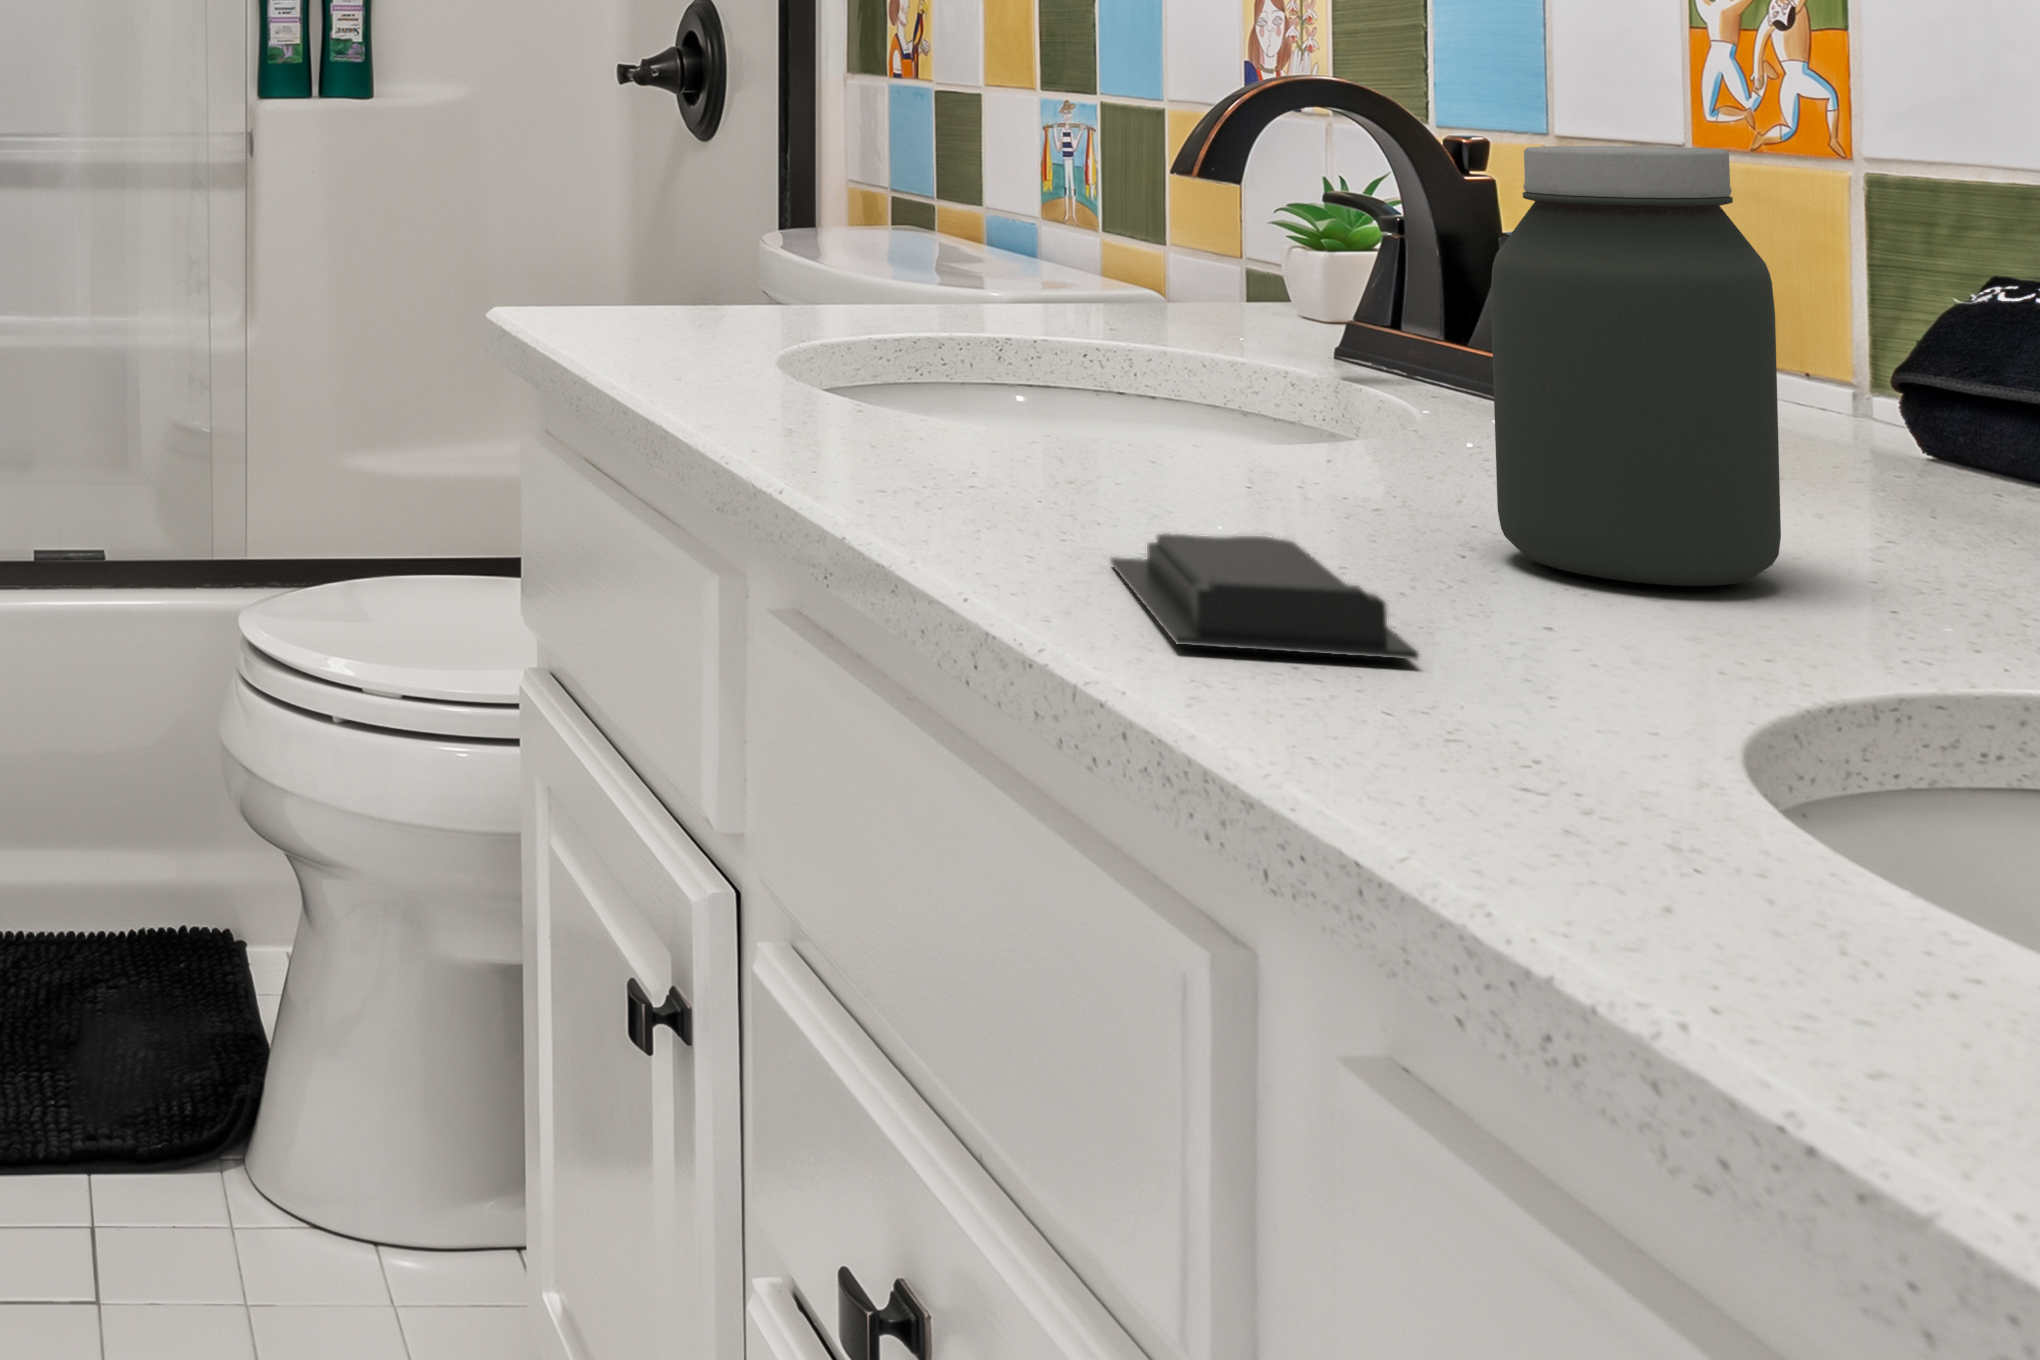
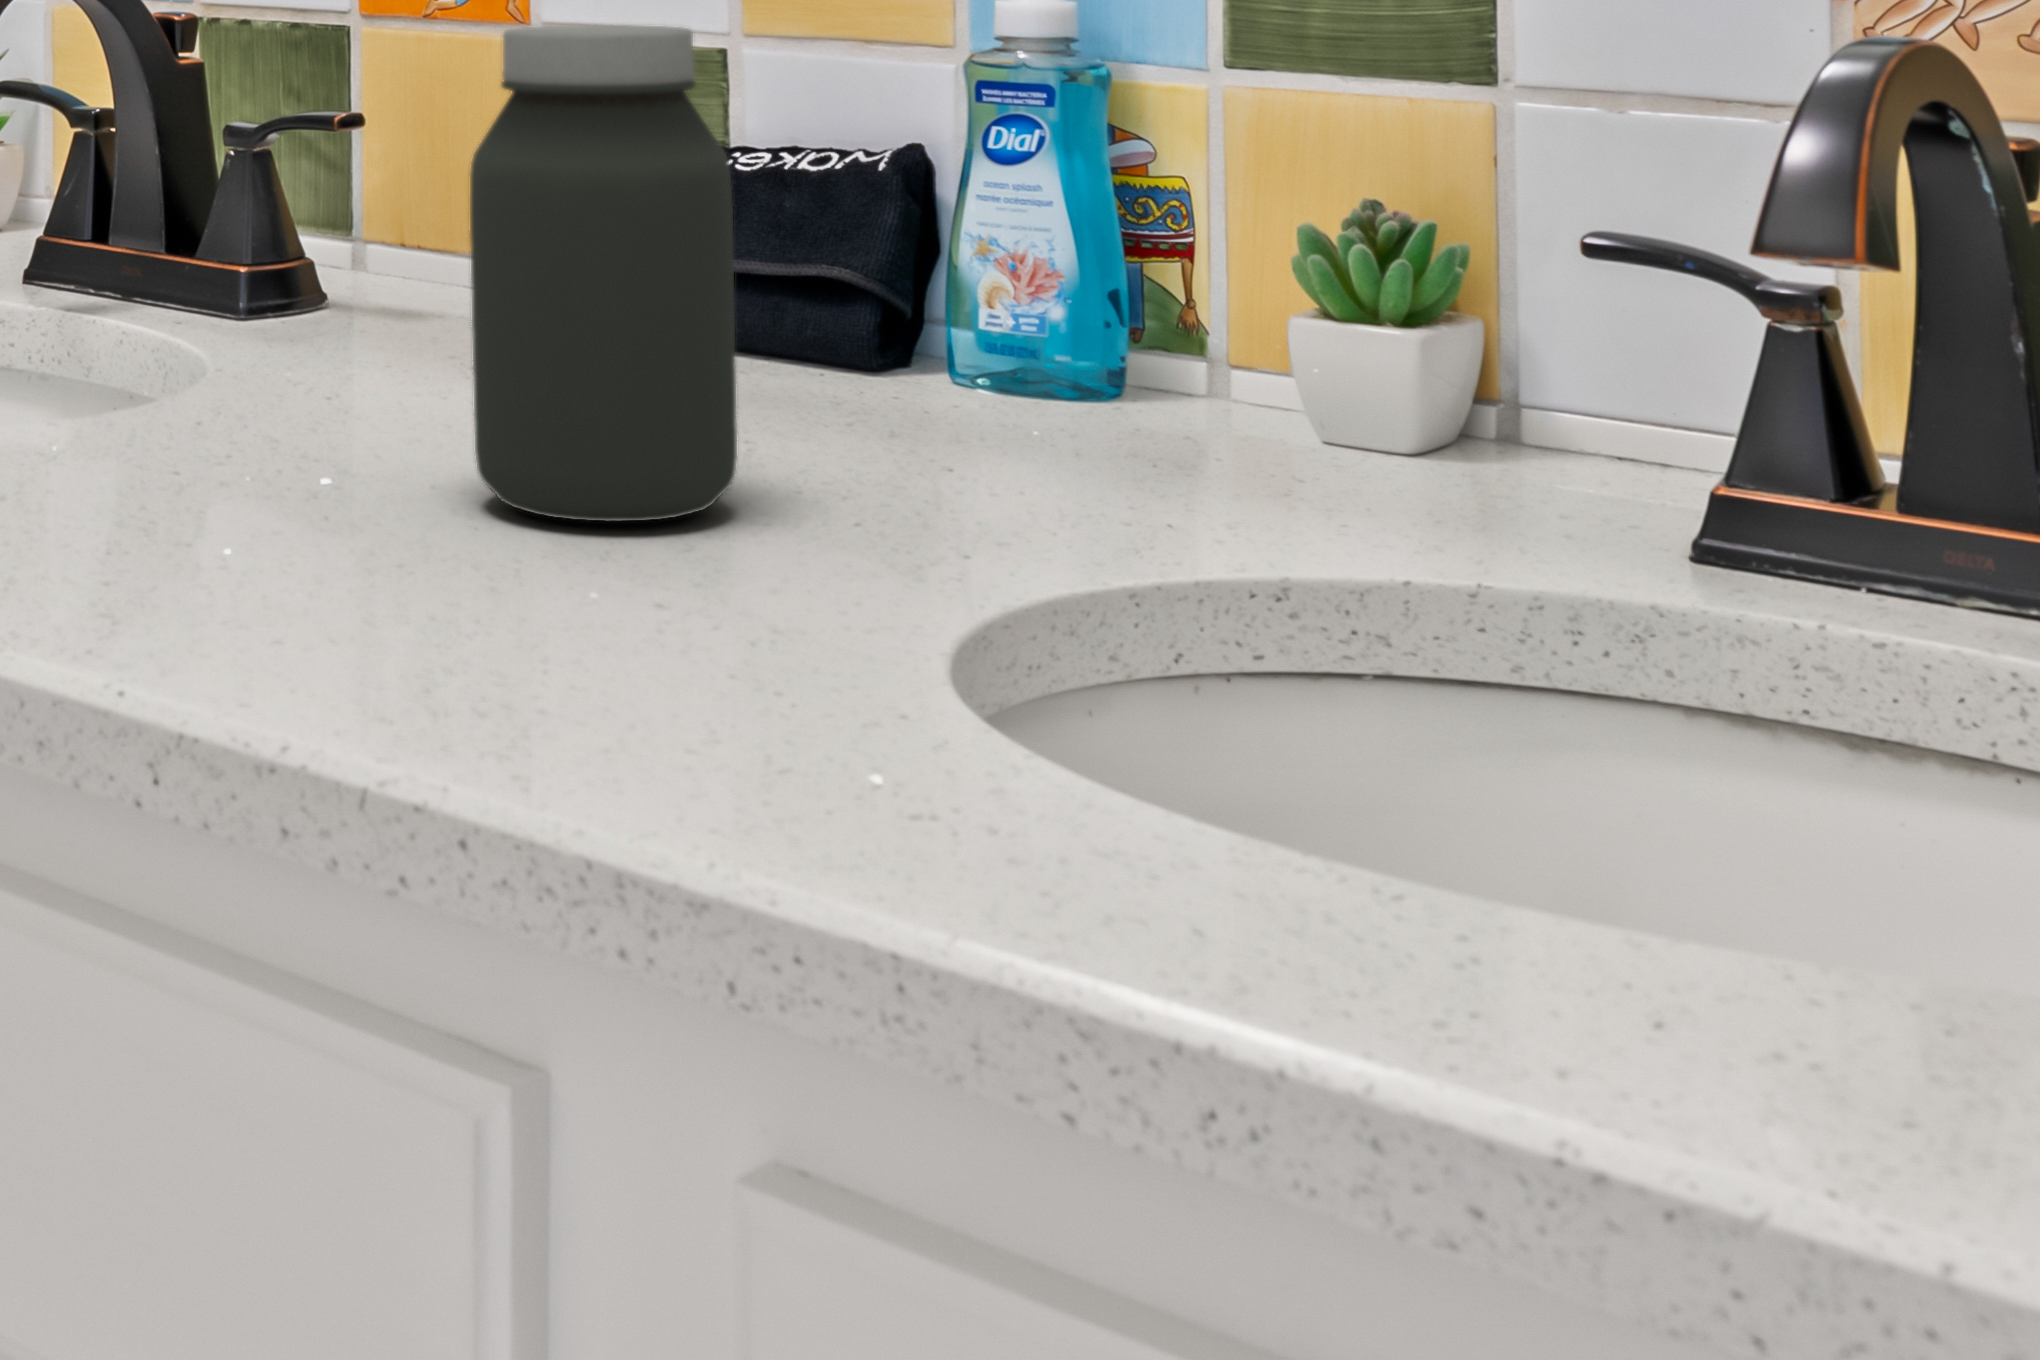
soap bar: present [1111,534,1419,659] -> none [163,529,610,689]

